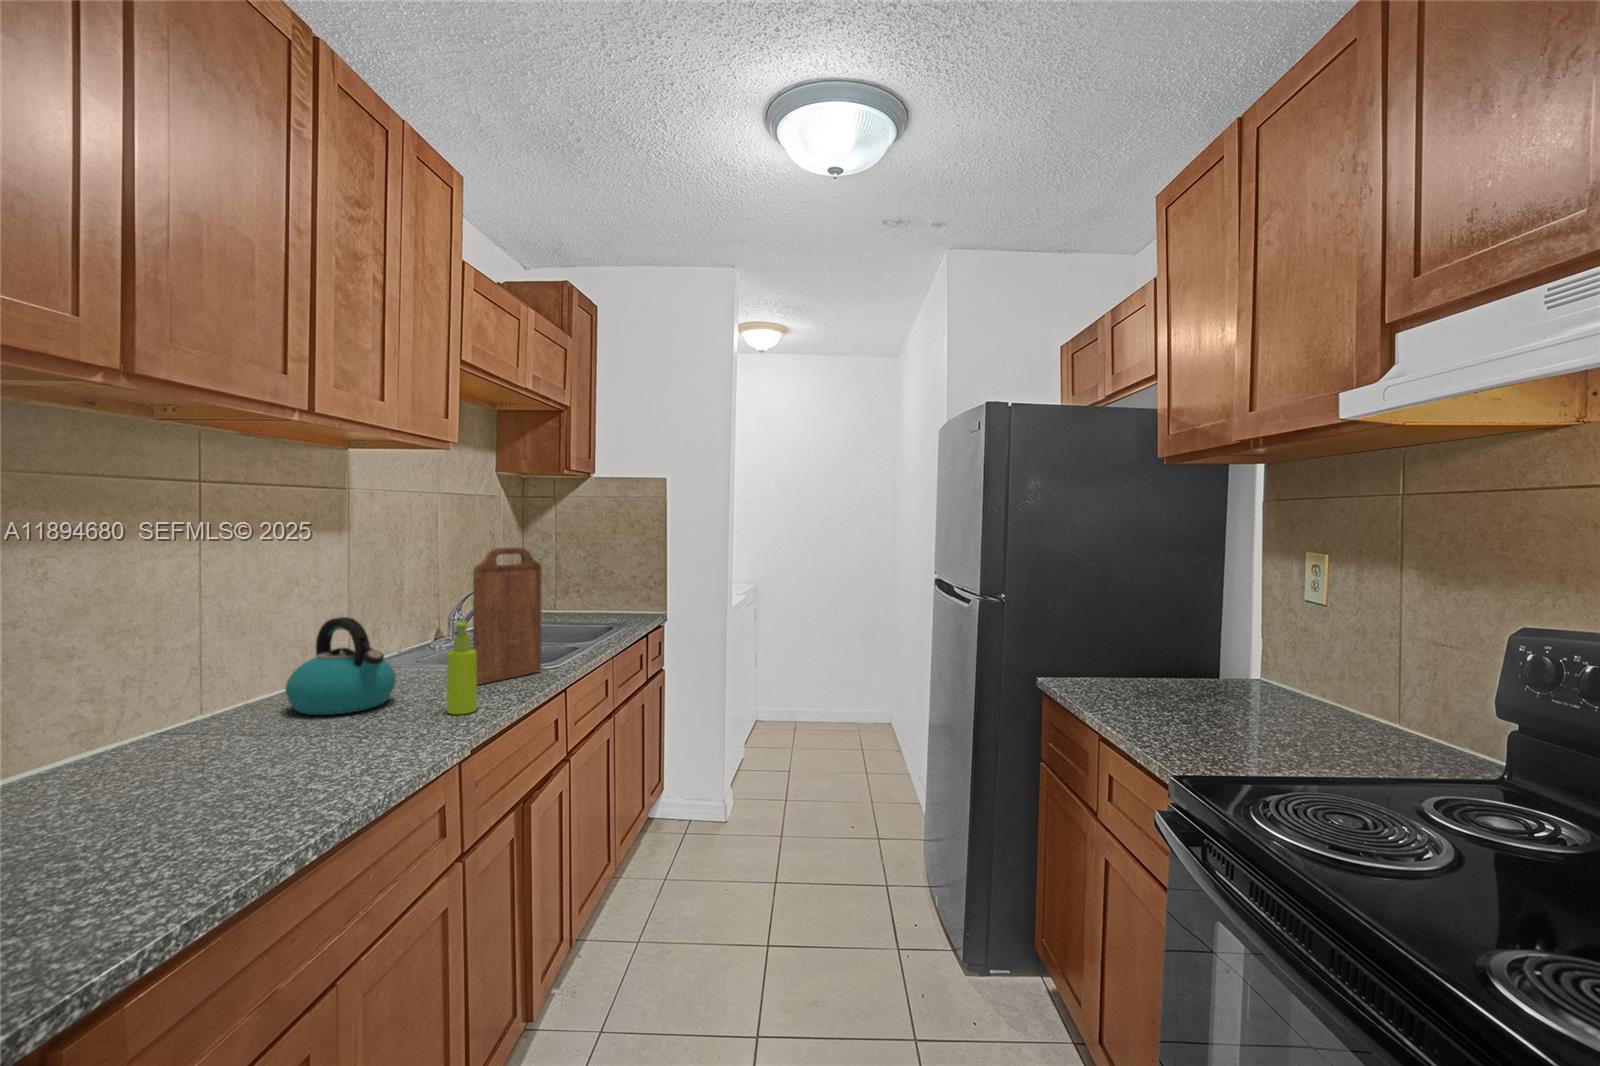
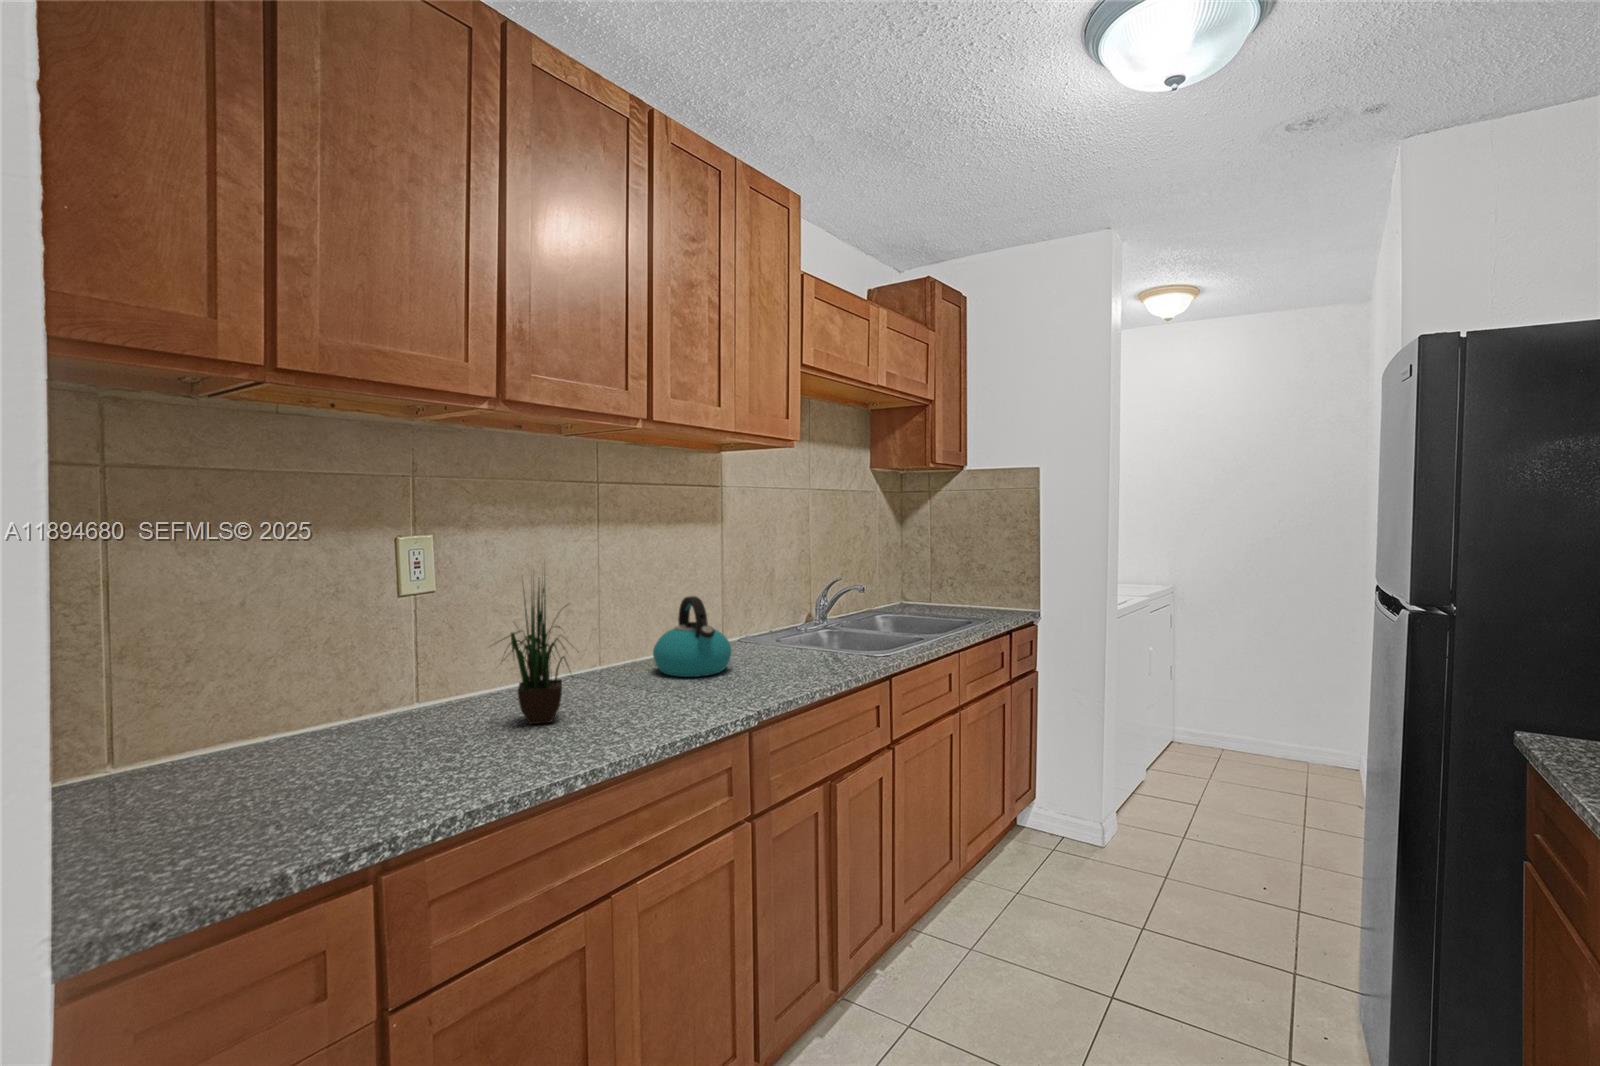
cutting board: present [473,547,542,685] -> none [799,539,865,666]
potted plant: none [82,564,236,803] -> present [502,586,568,724]
soap dispenser: present [447,621,477,714] -> none [757,605,781,690]

